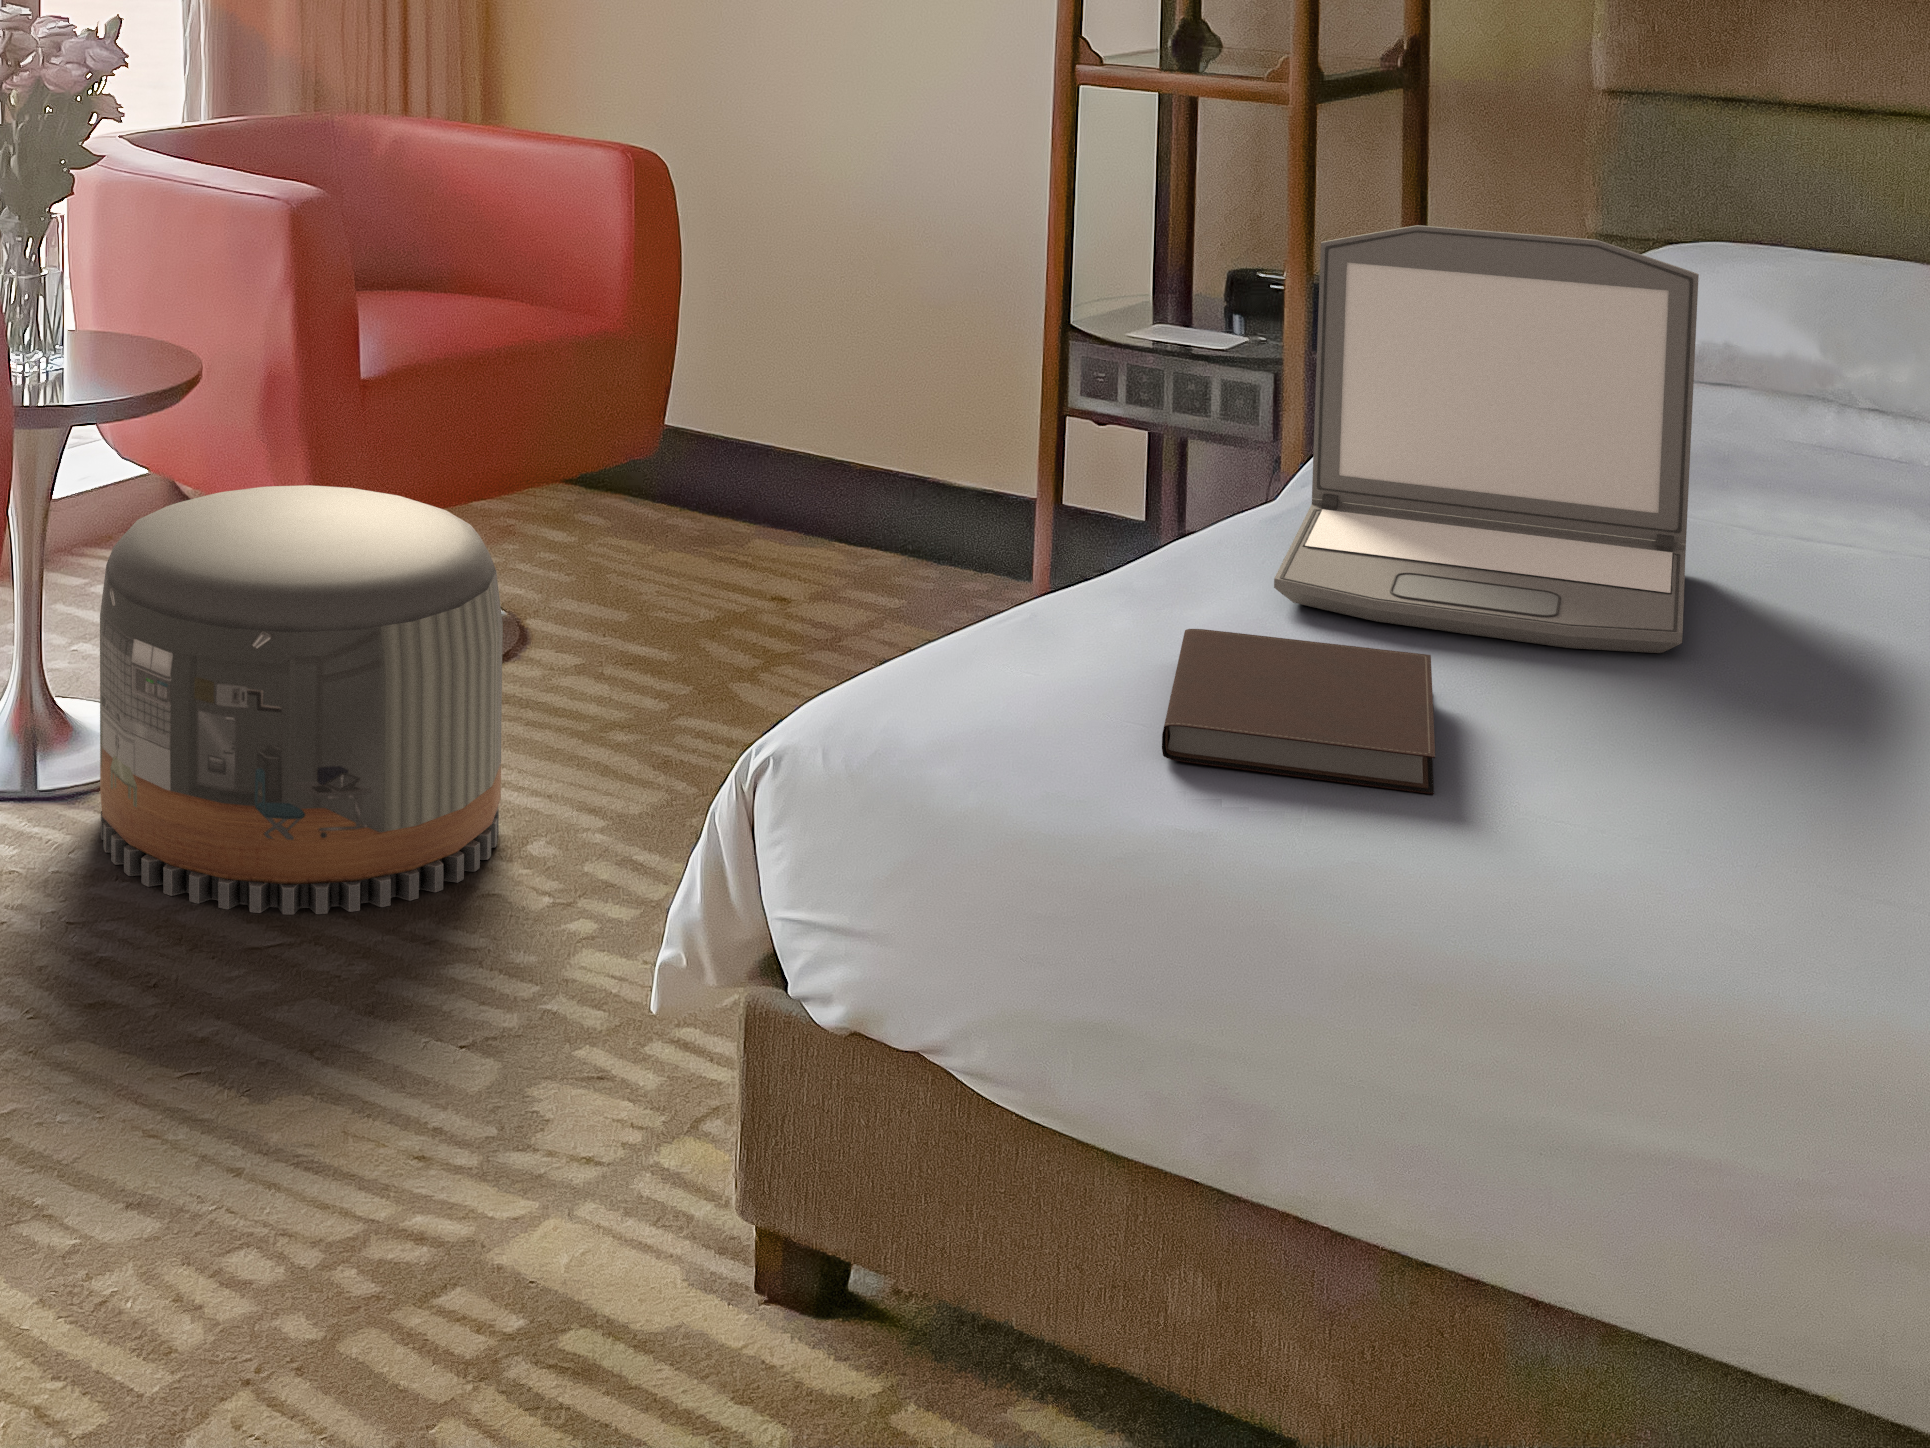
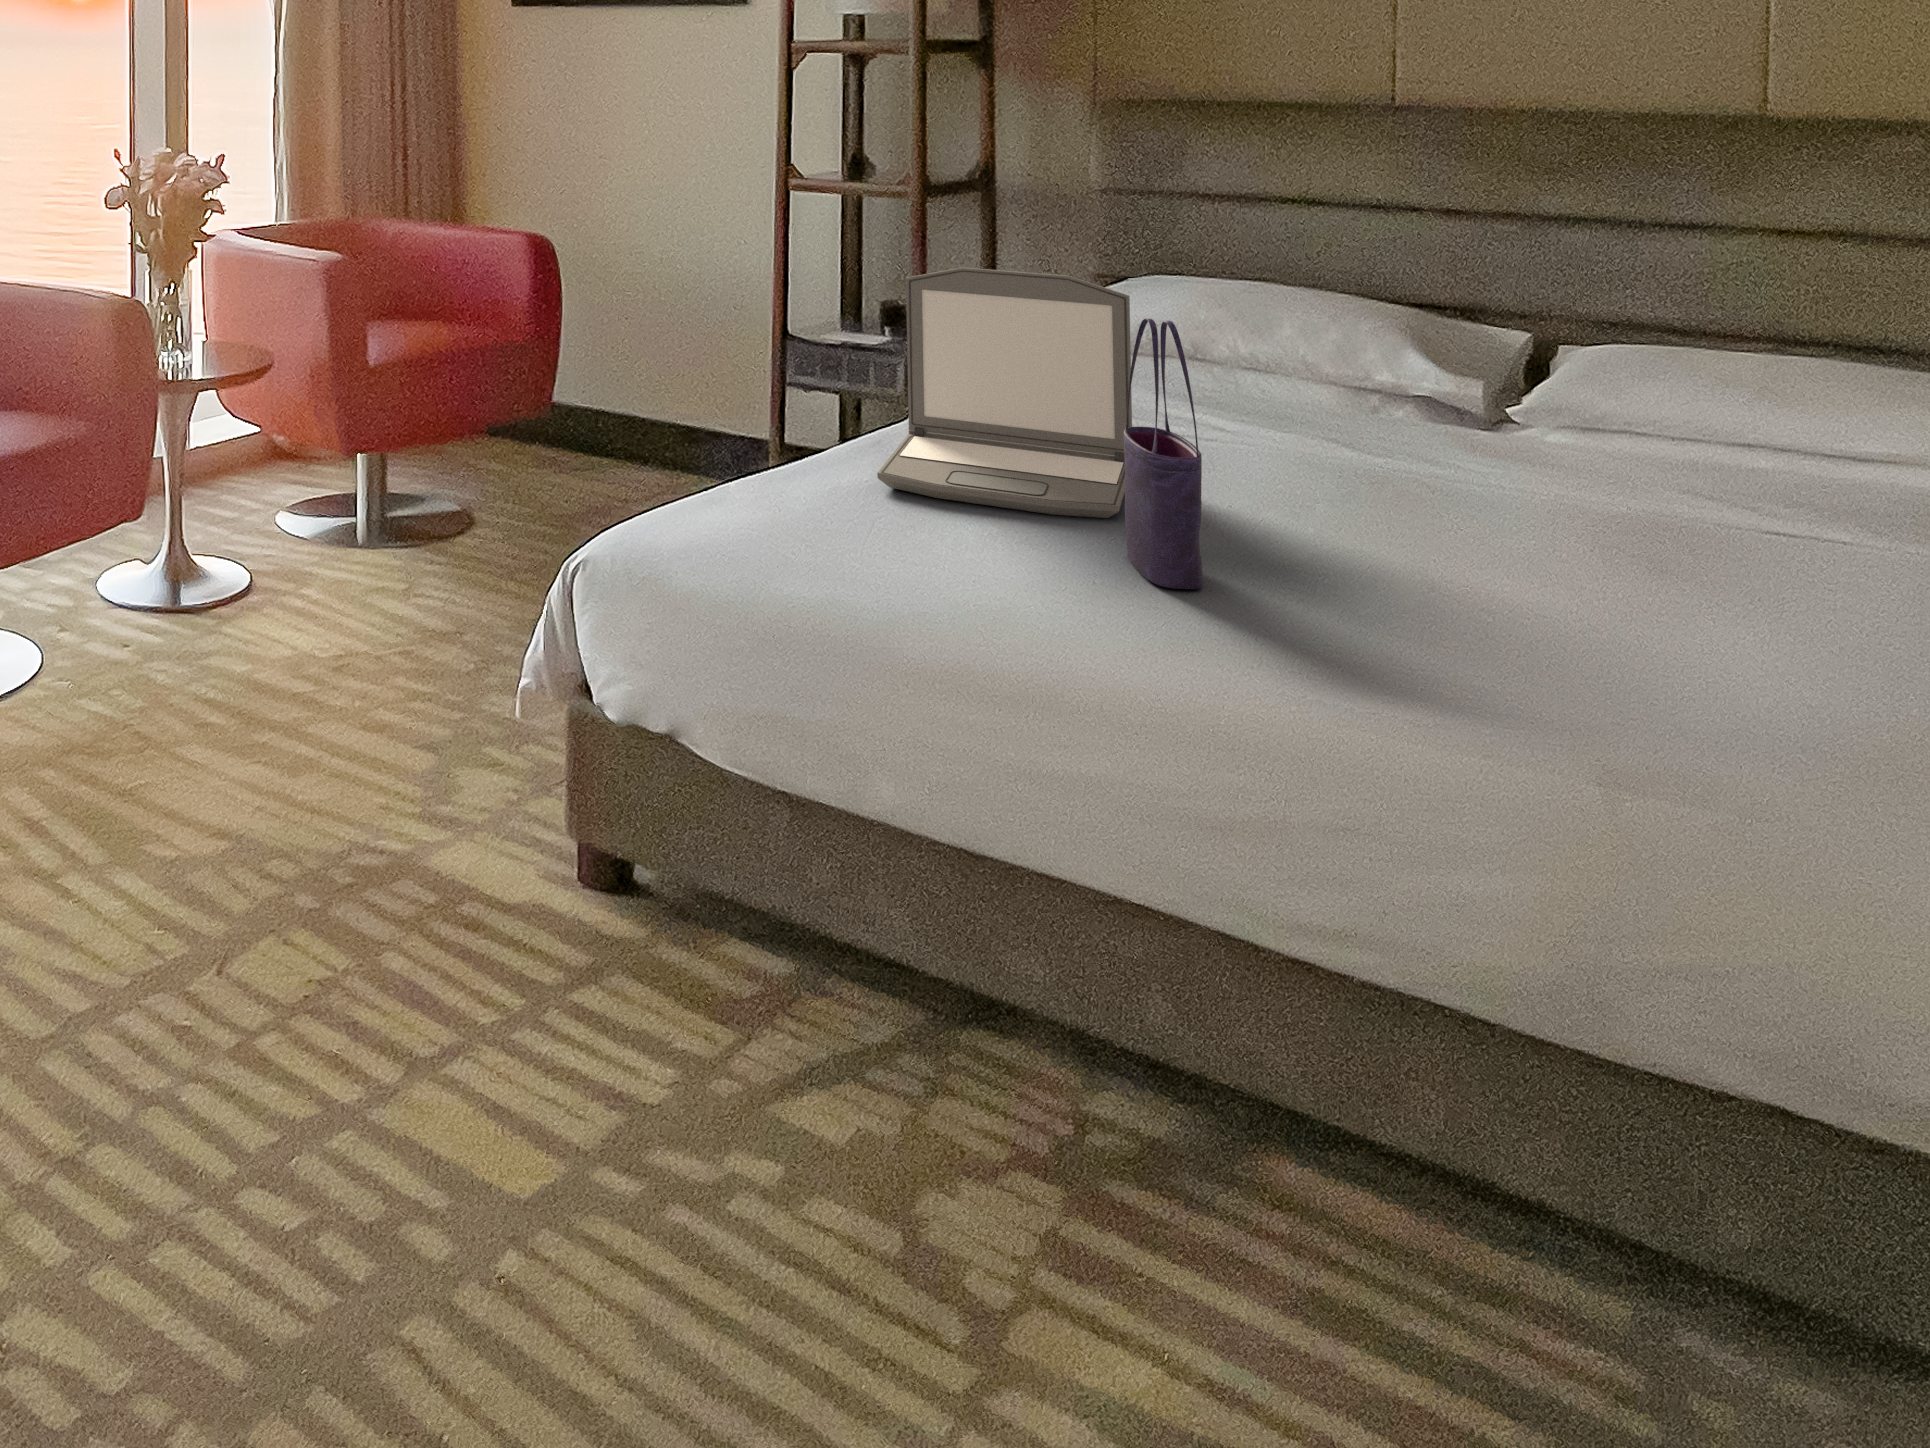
tote bag: none [1710,326,1860,786] -> present [1124,318,1203,589]
pouf: present [100,485,503,914] -> none [212,426,445,675]
notebook: present [1162,629,1435,794] -> none [794,498,962,589]

